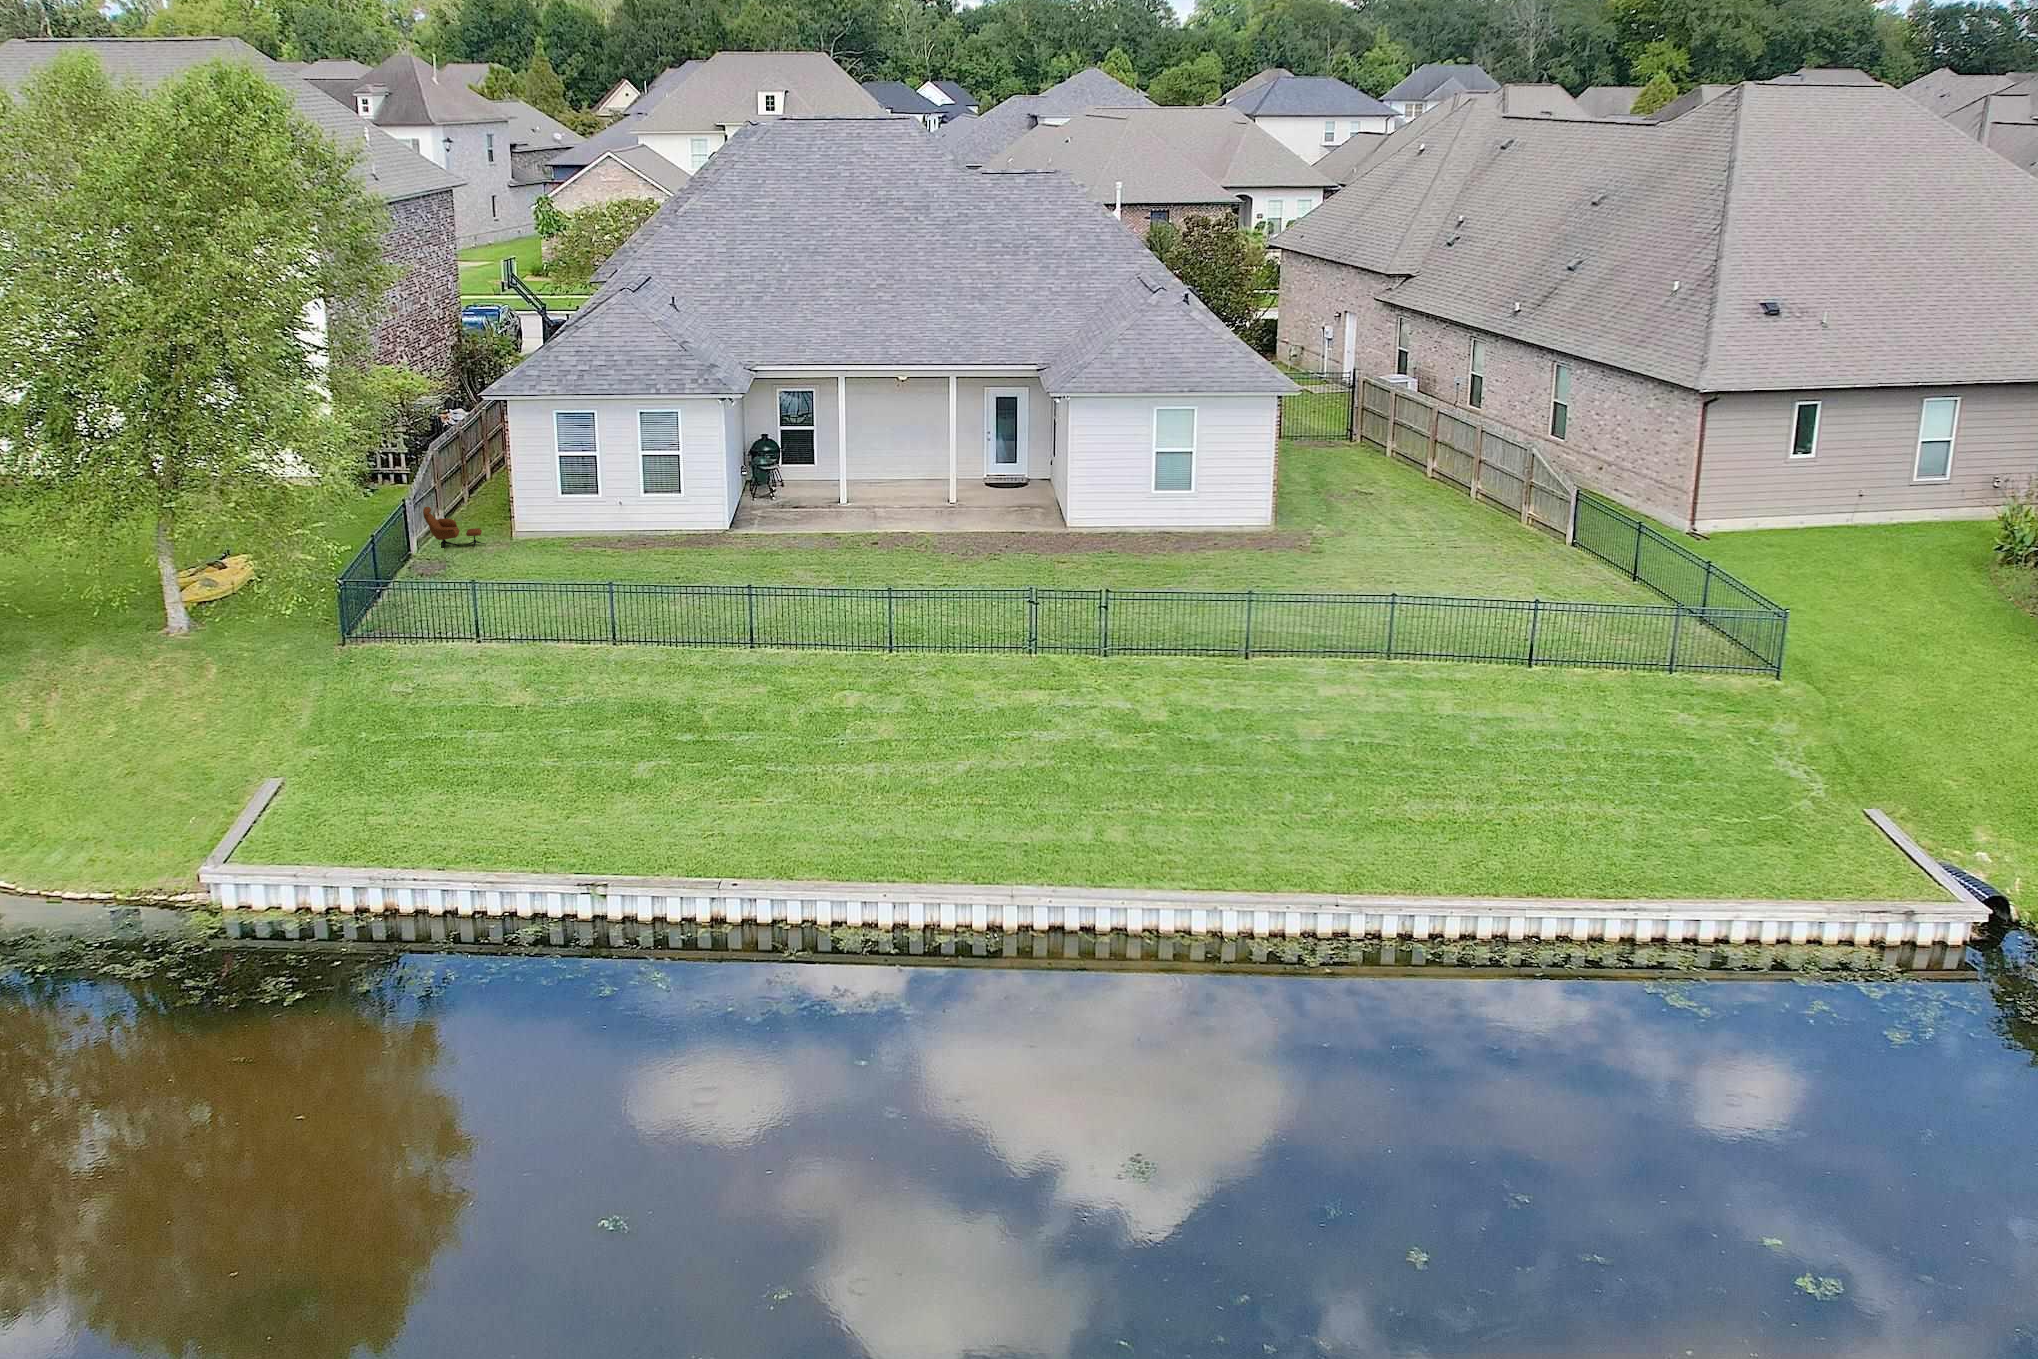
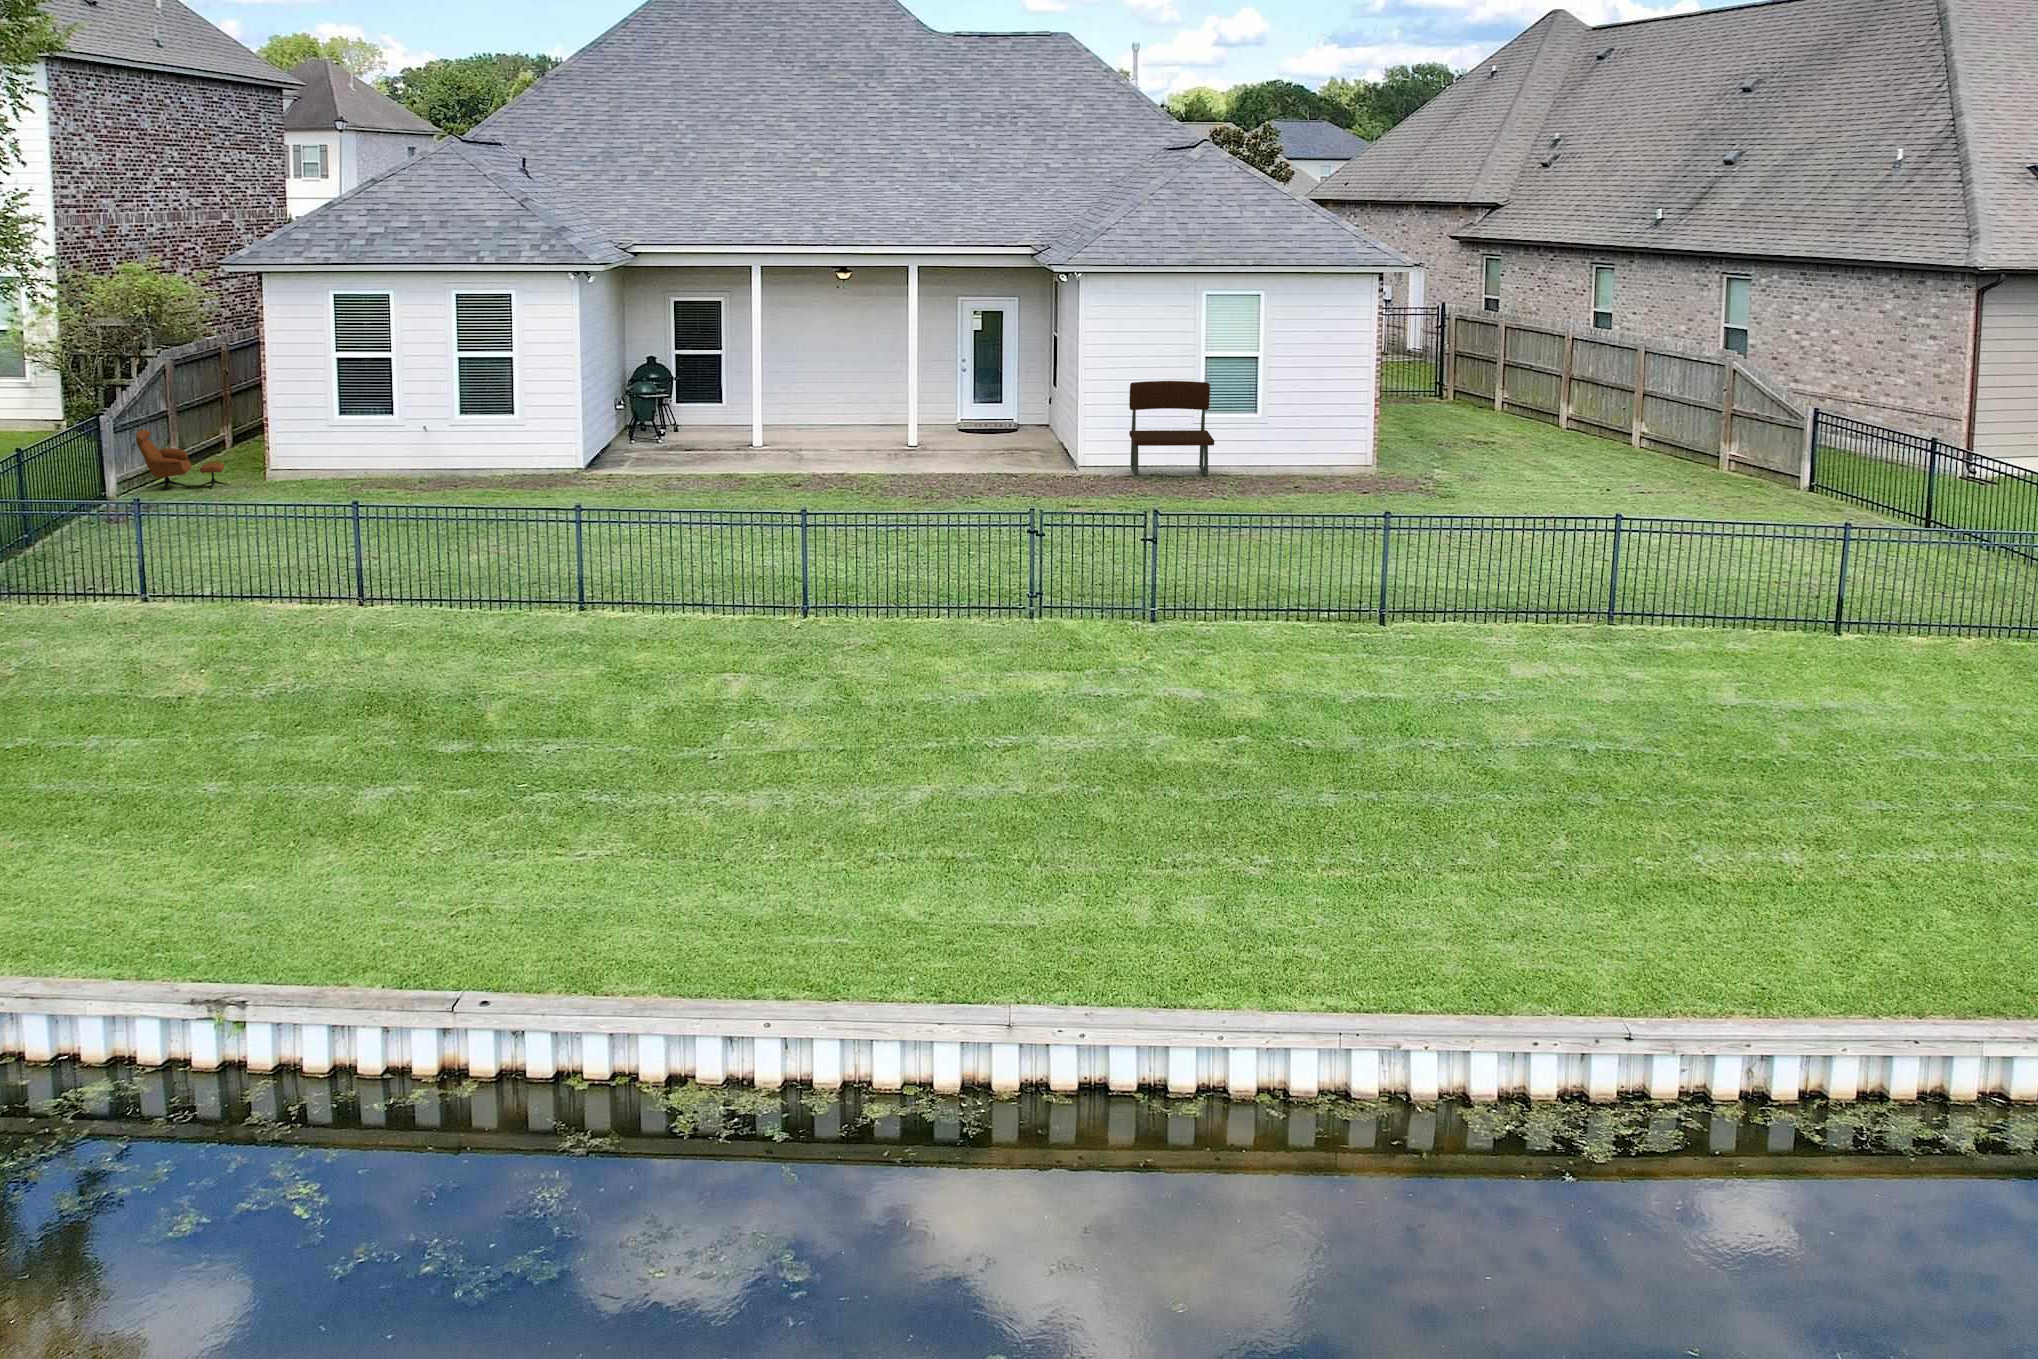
bench: none [1105,466,1163,535] -> present [1129,381,1214,476]

